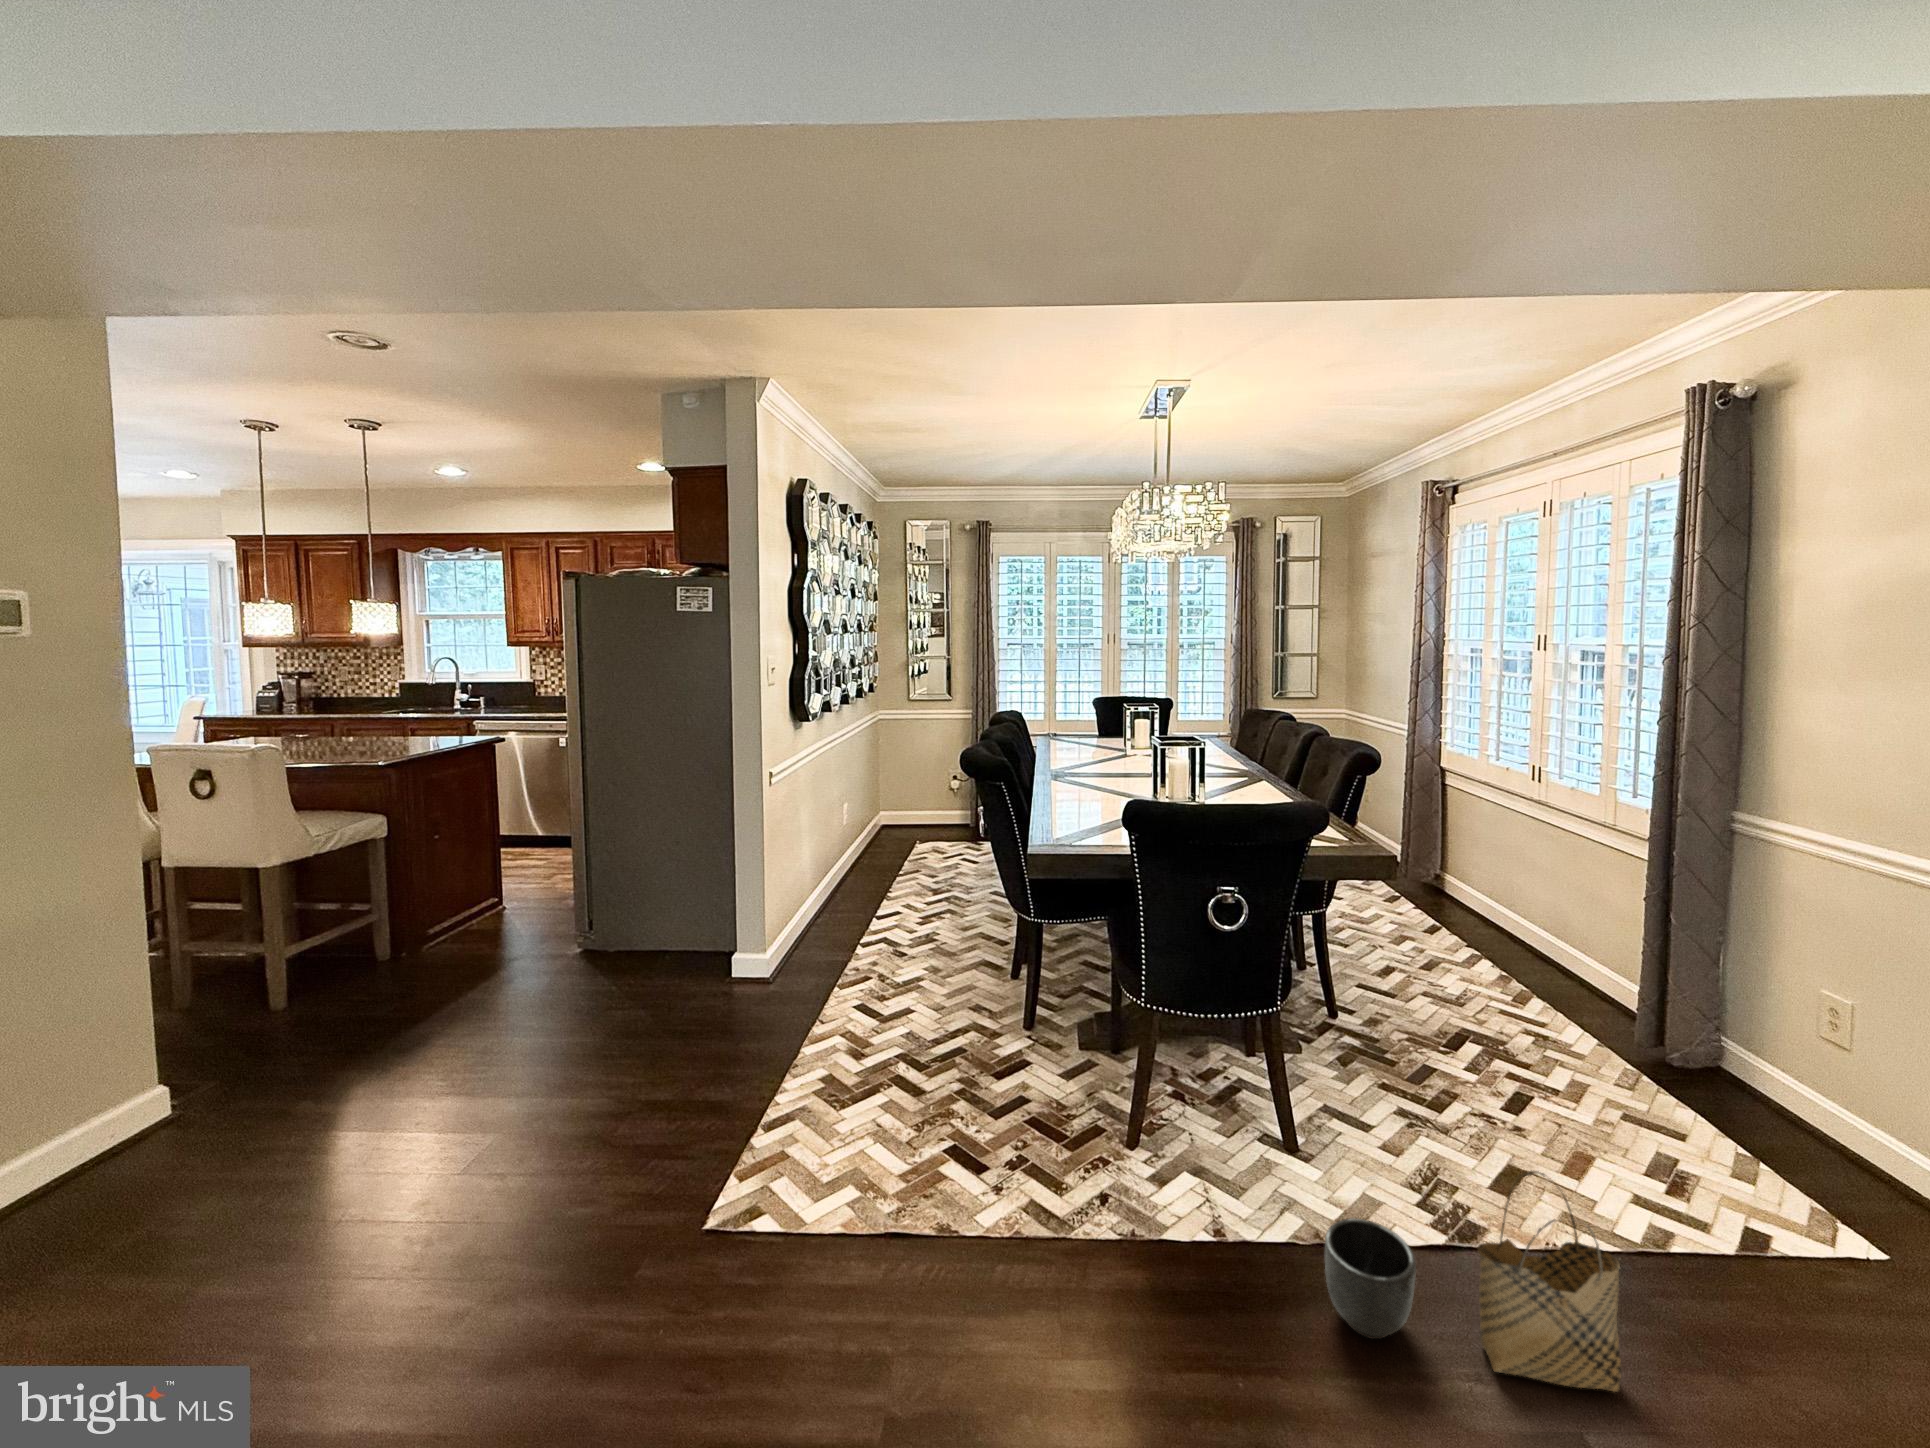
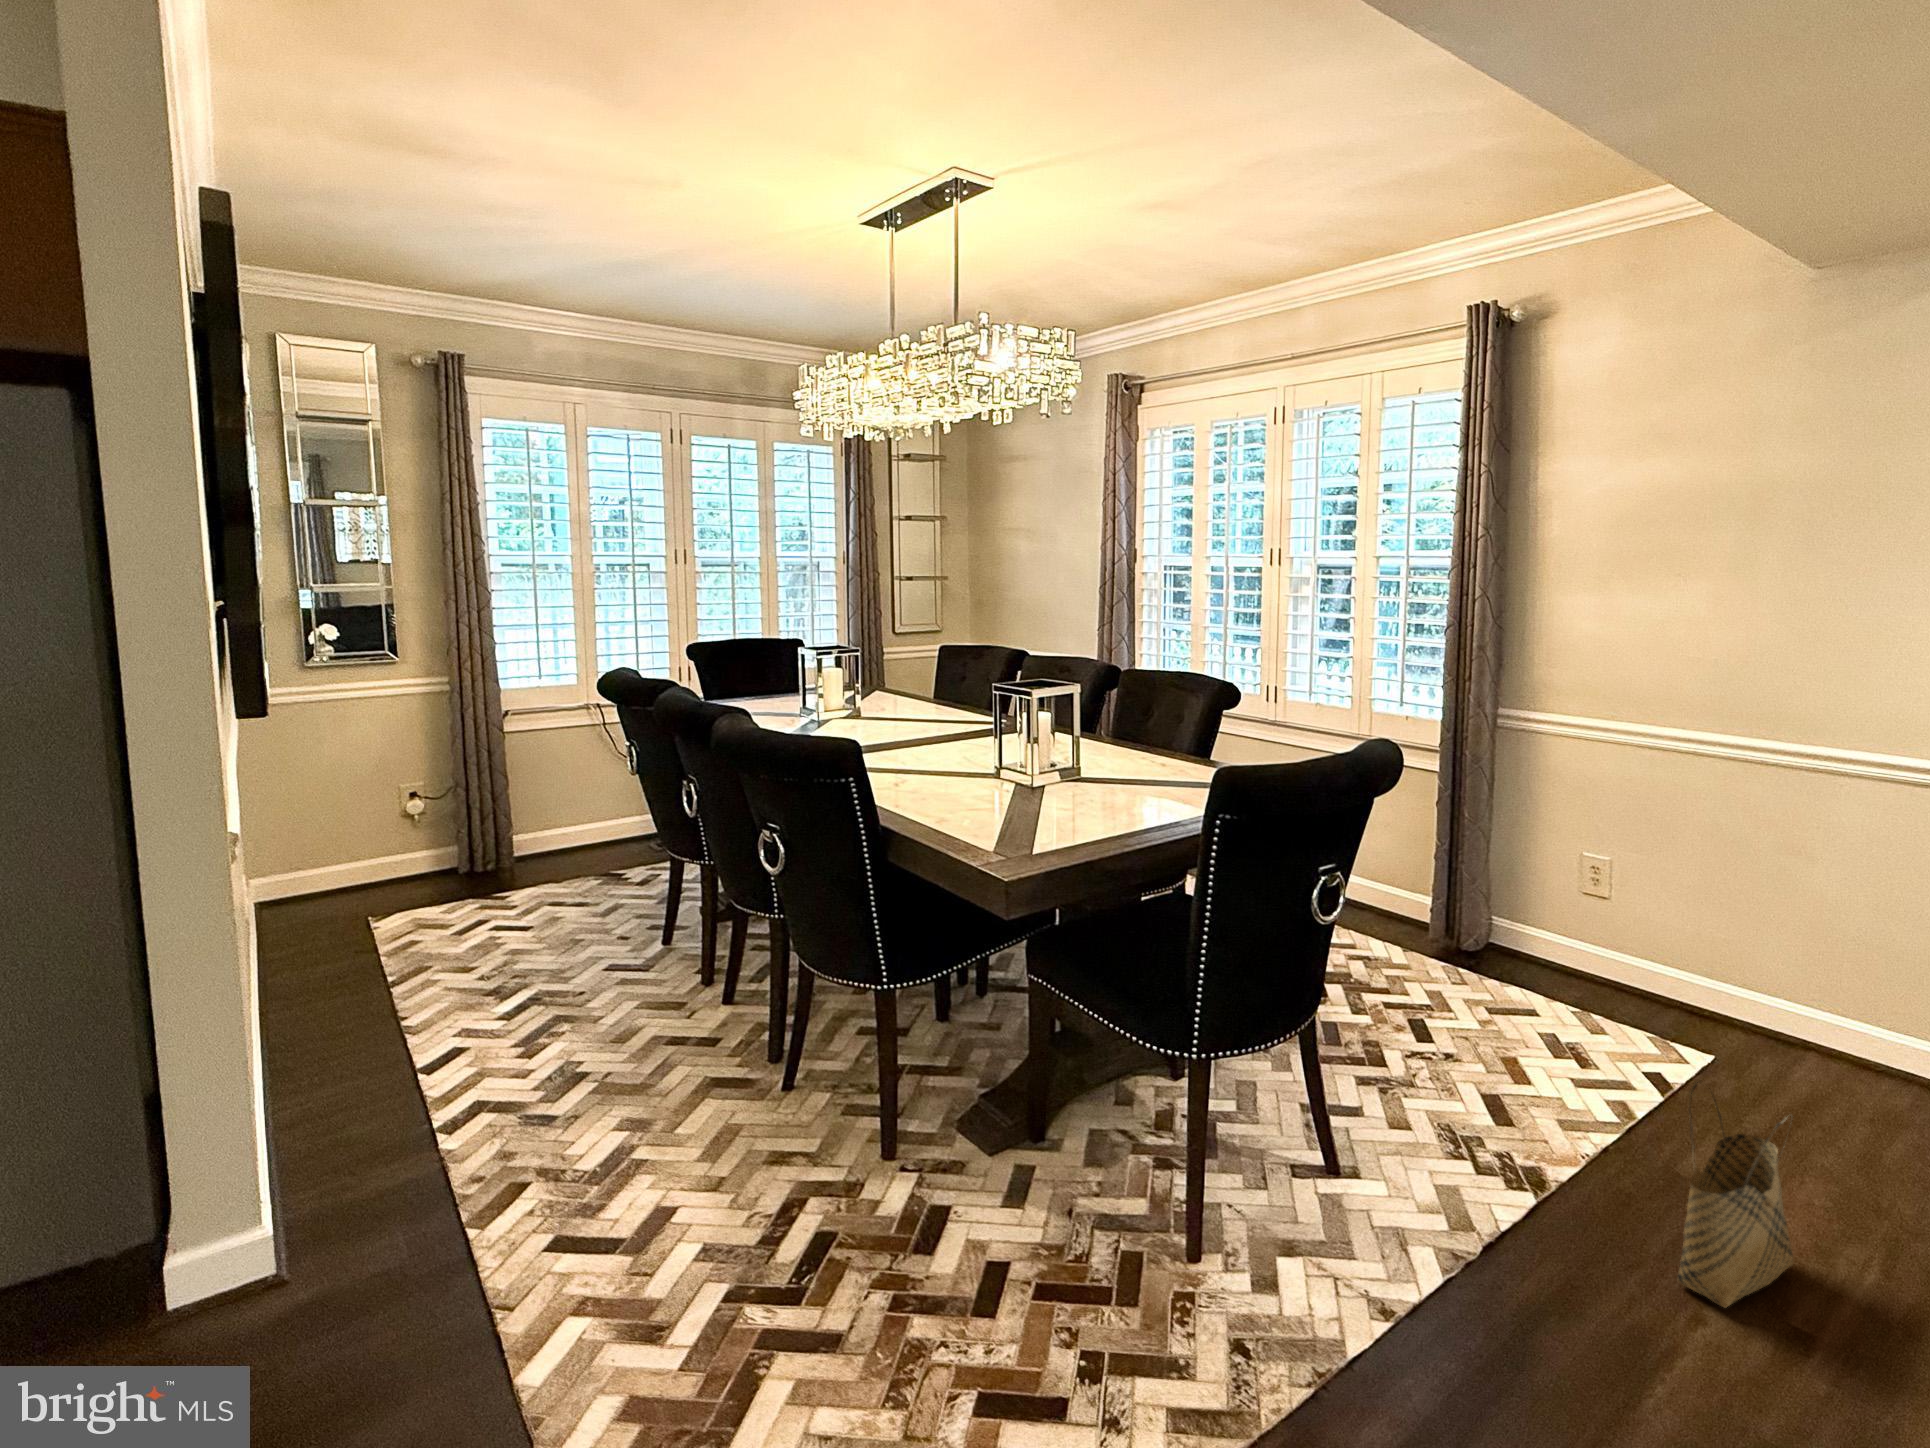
planter: present [1325,1218,1416,1339] -> none [1545,1209,1662,1345]

